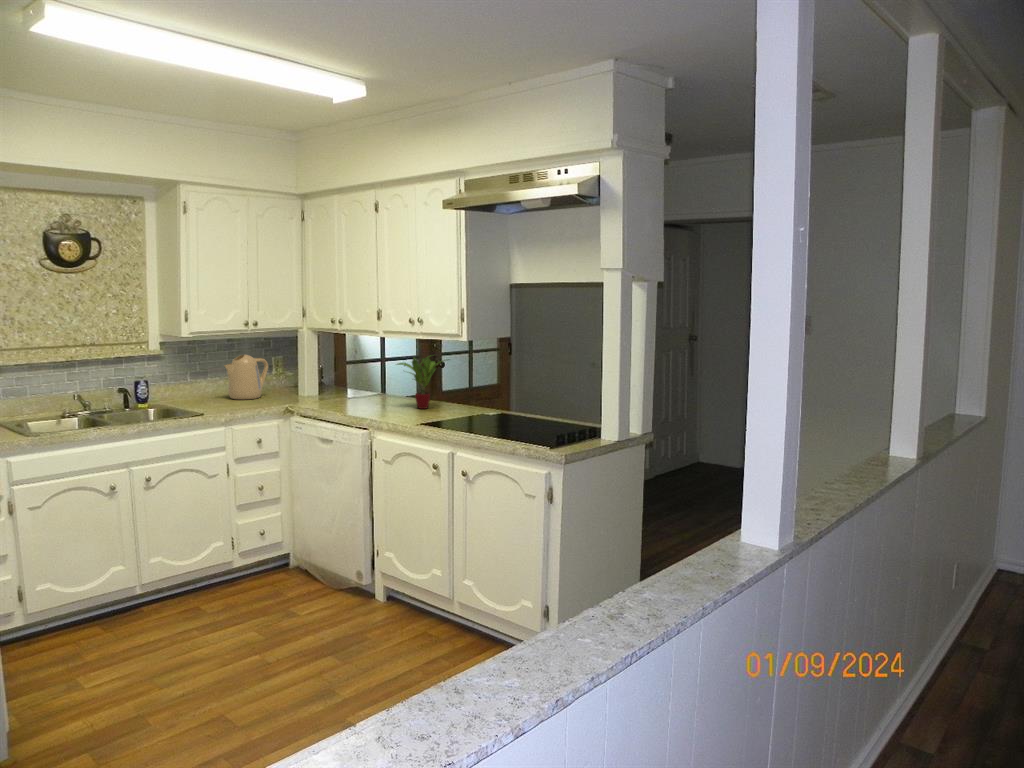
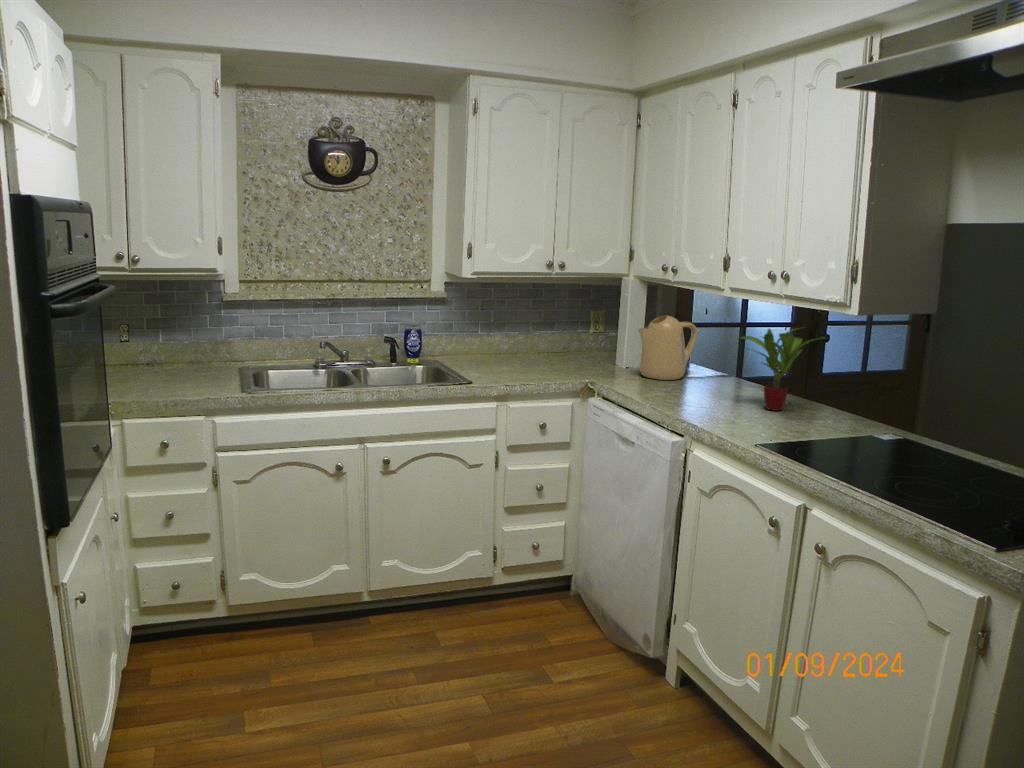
kettle: present [224,355,268,400] -> present [638,316,698,380]

